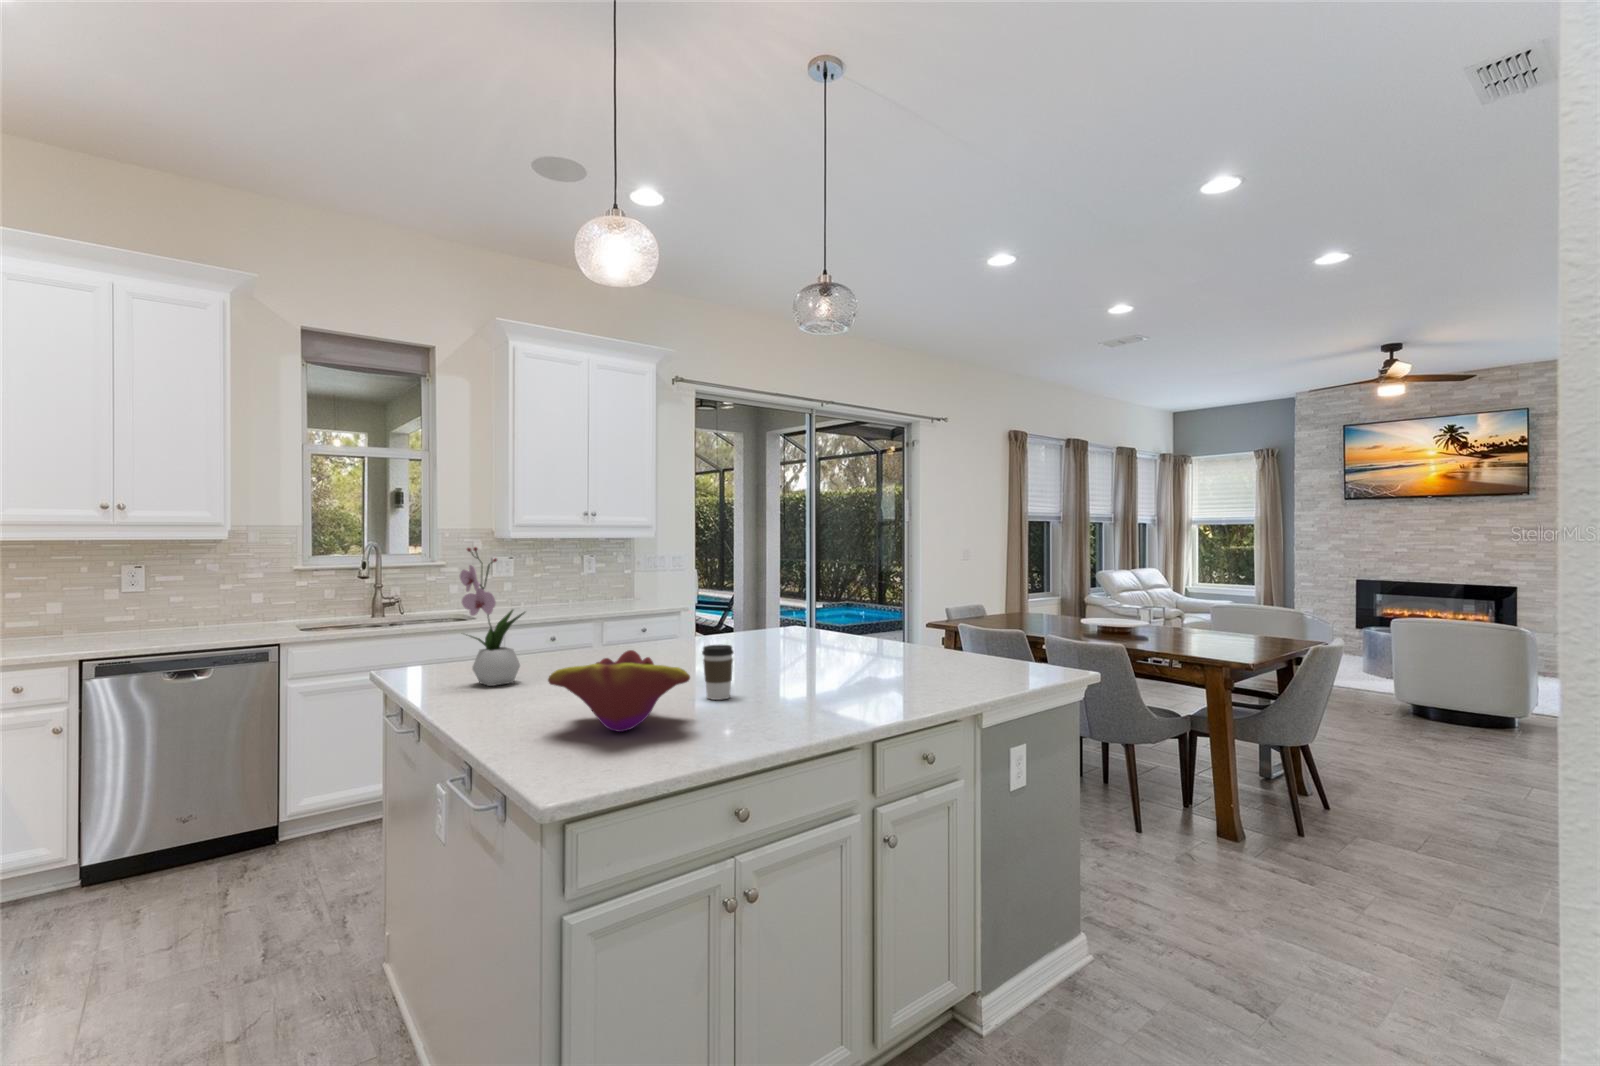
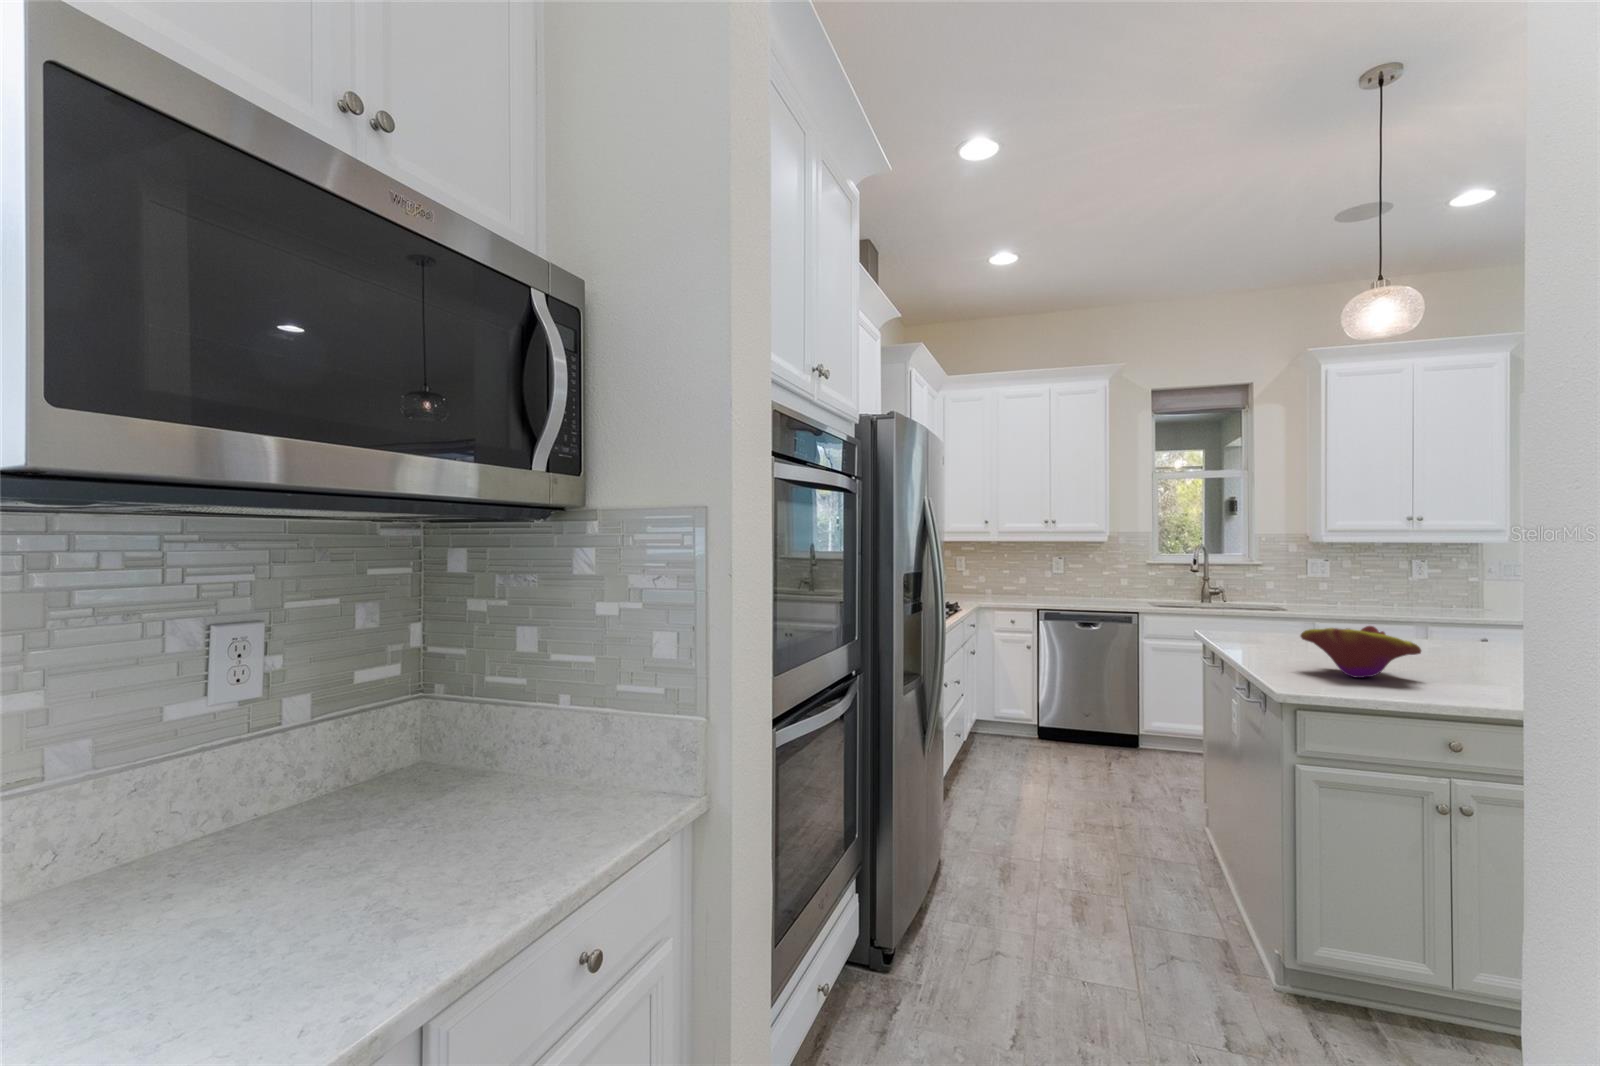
flower arrangement: present [460,547,525,686] -> none [1252,550,1303,646]
coffee cup: present [702,645,734,700] -> none [1450,634,1485,678]

